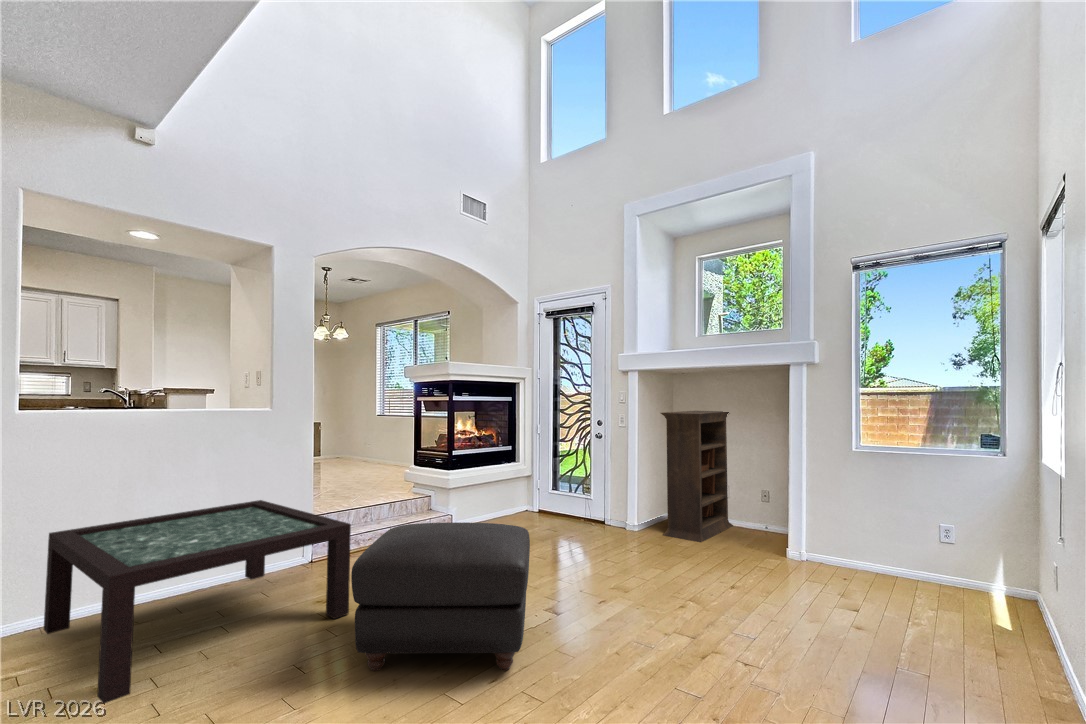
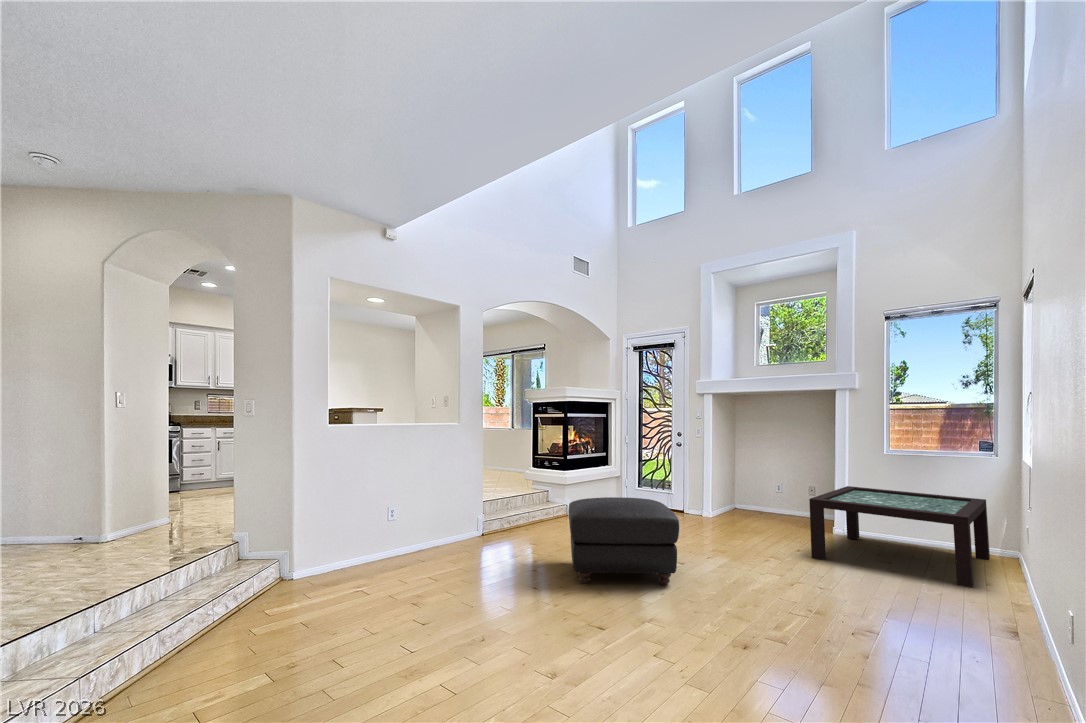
bookcase: present [661,411,733,542] -> none [731,425,789,526]
coffee table: present [44,500,351,704] -> present [809,486,990,588]

